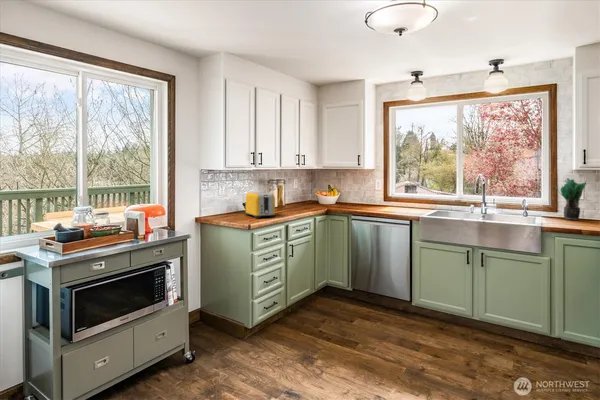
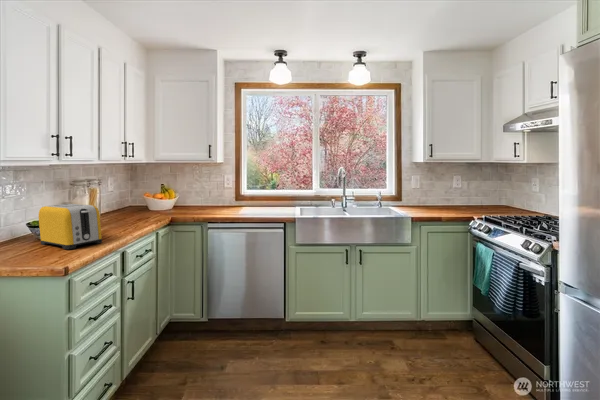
potted plant: present [556,178,586,220] -> none [409,169,434,208]

